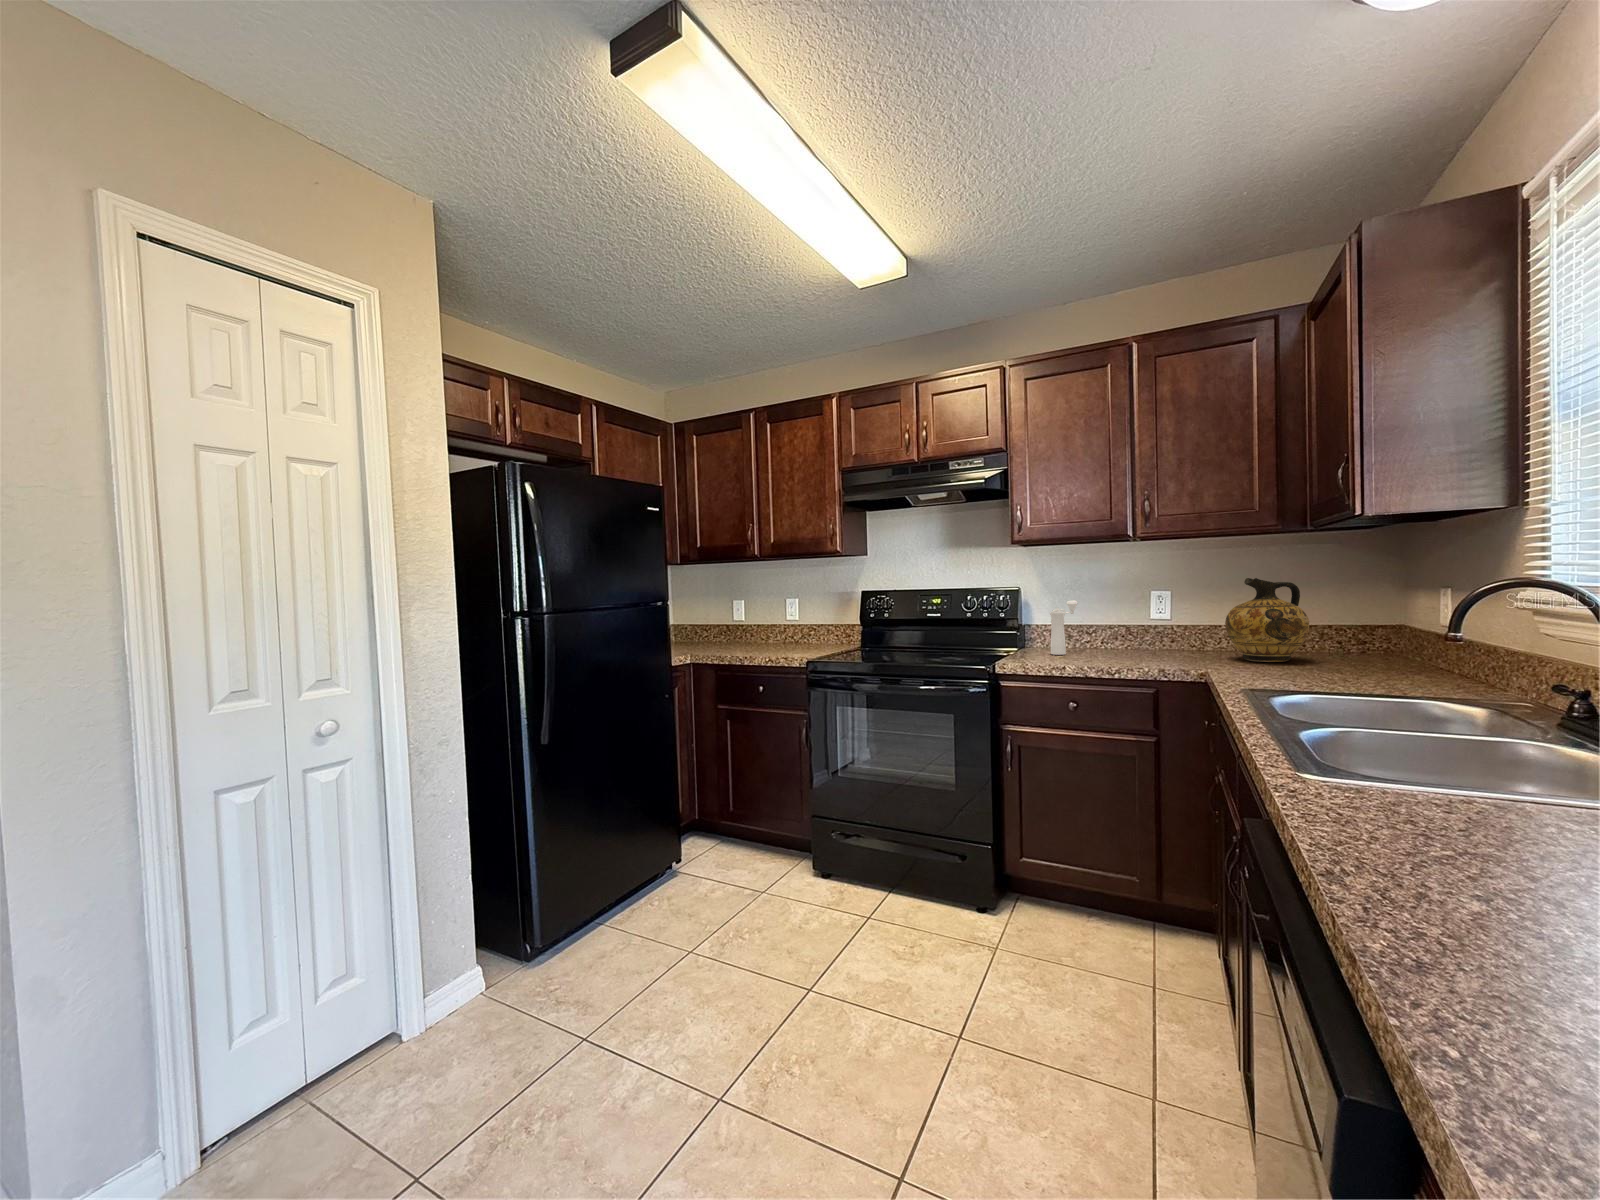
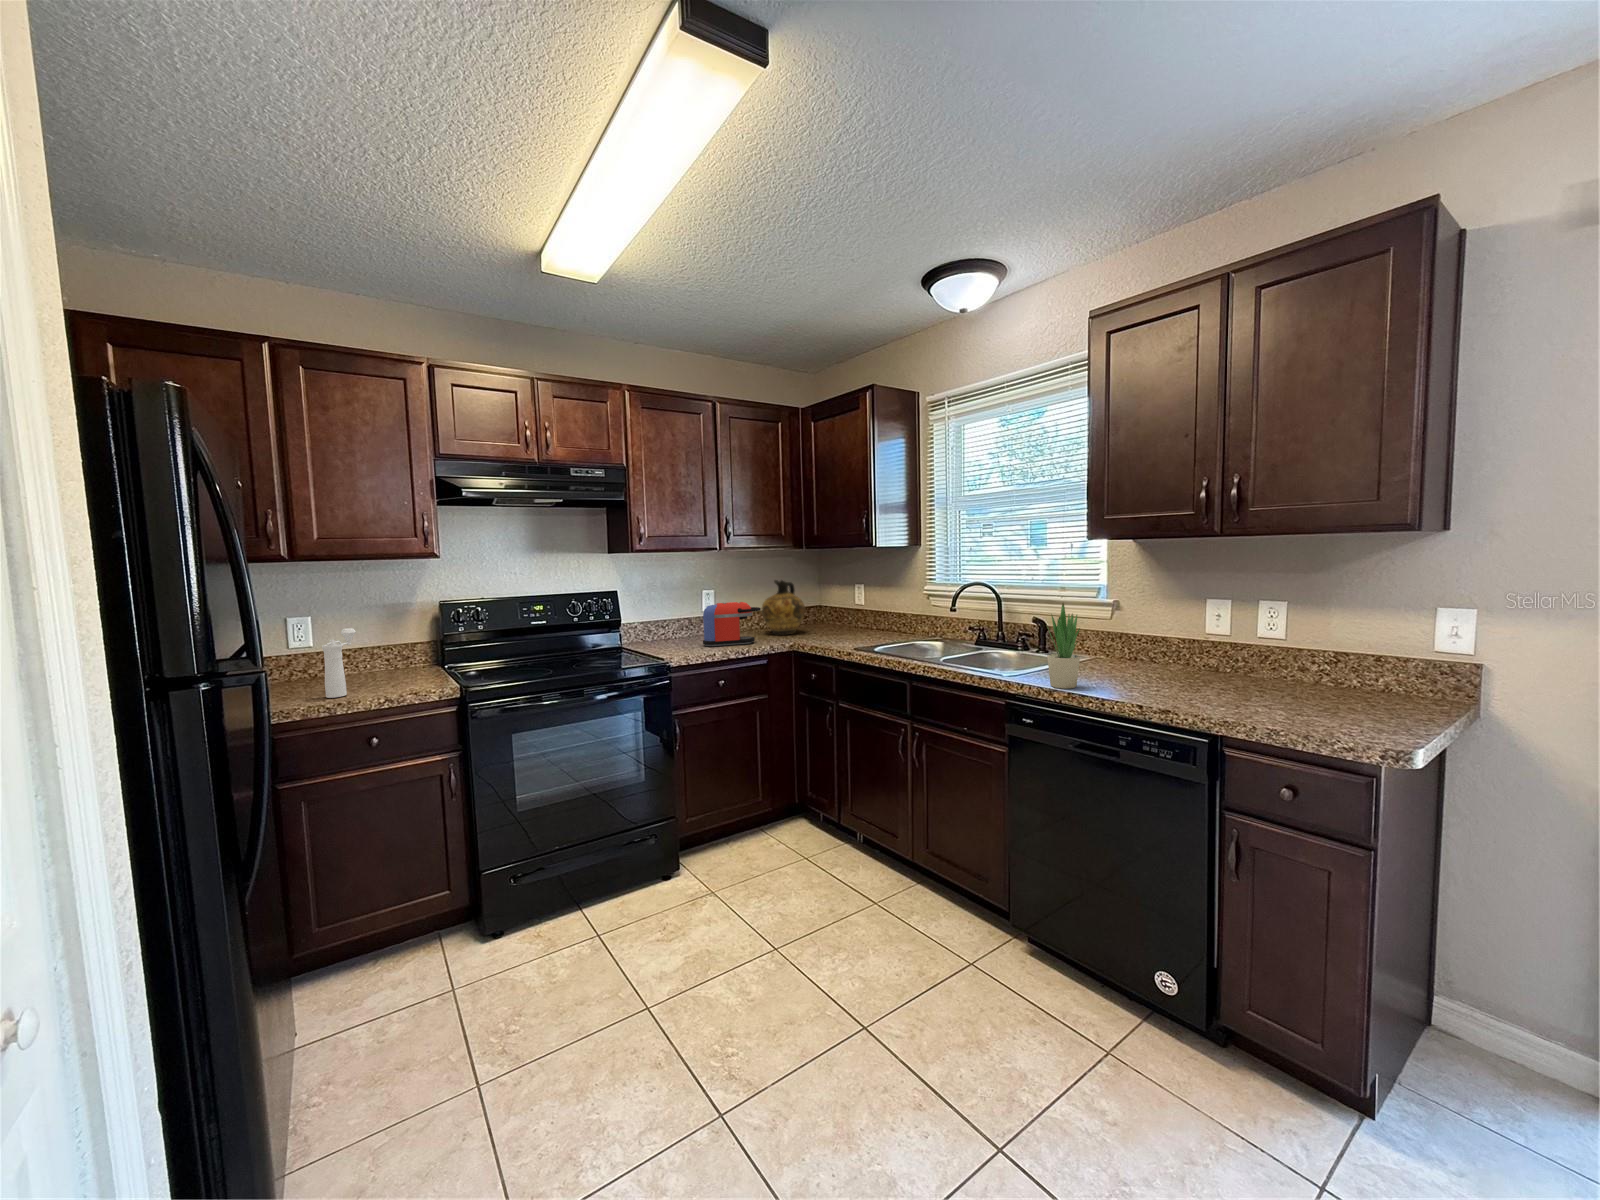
pepper mill: present [1050,600,1078,655] -> present [322,628,356,698]
coffee maker: none [1096,607,1184,665] -> present [703,602,761,646]
potted plant: none [1385,629,1525,869] -> present [1047,603,1080,689]

